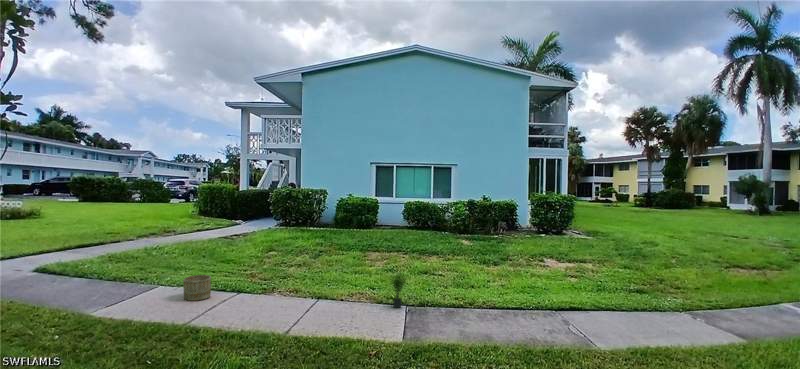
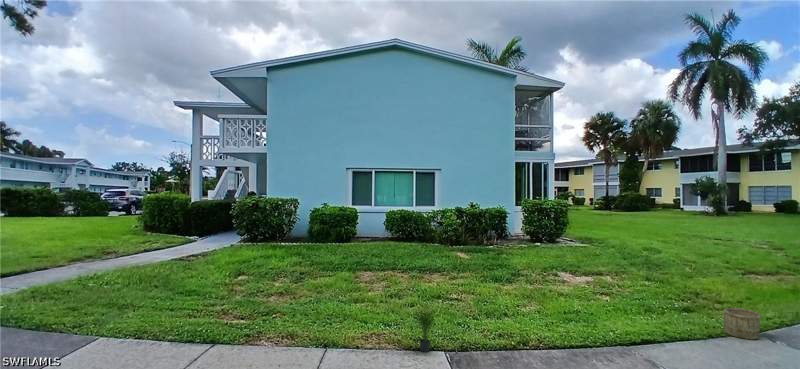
wooden bucket: present [183,275,211,301] -> present [724,308,761,339]

